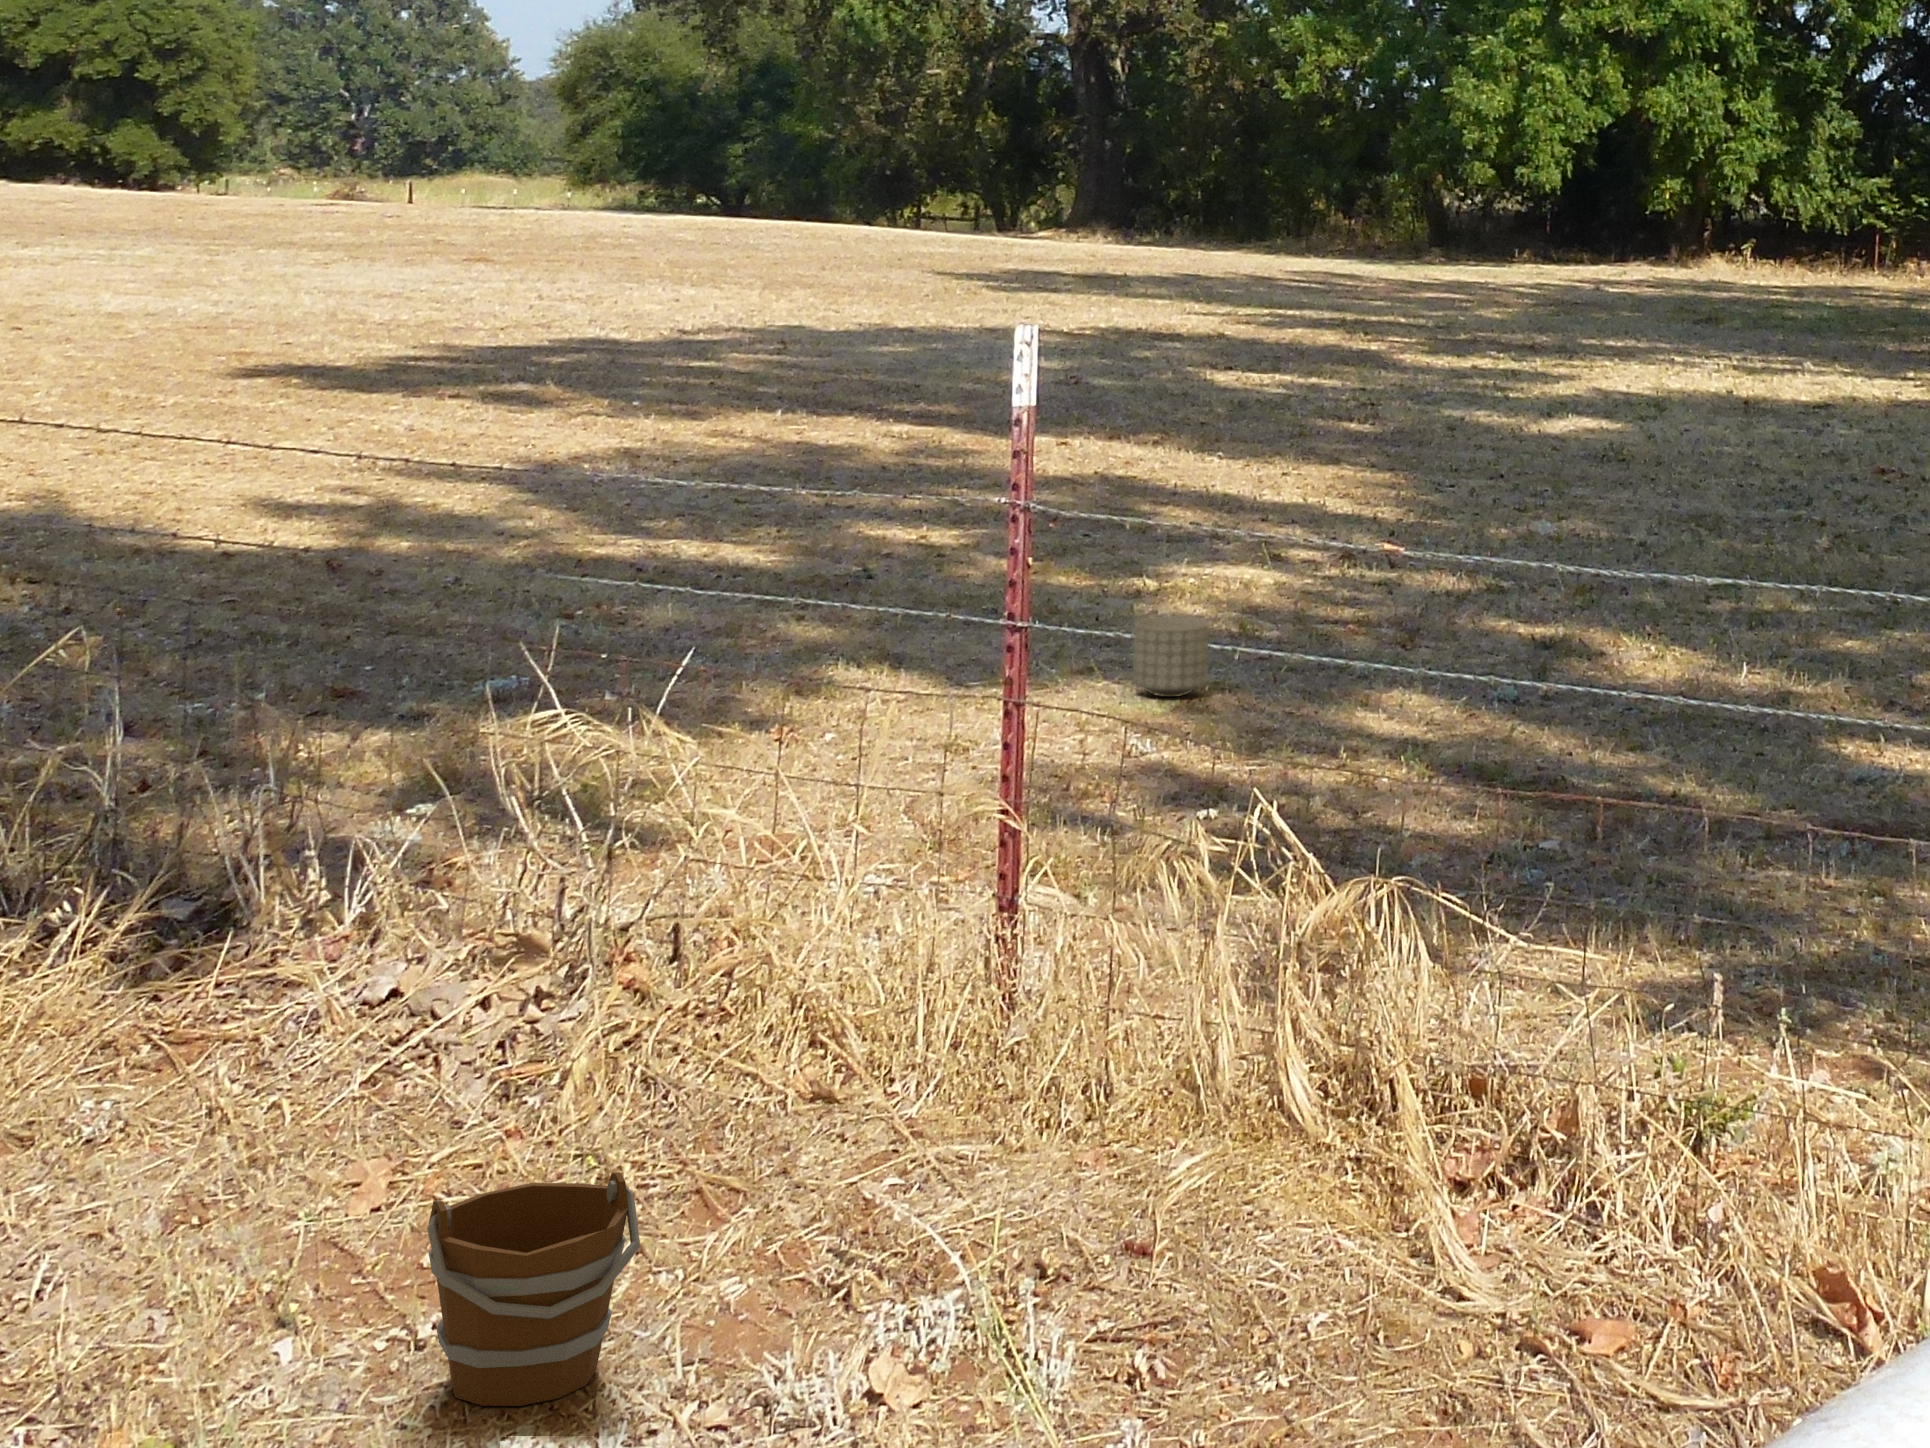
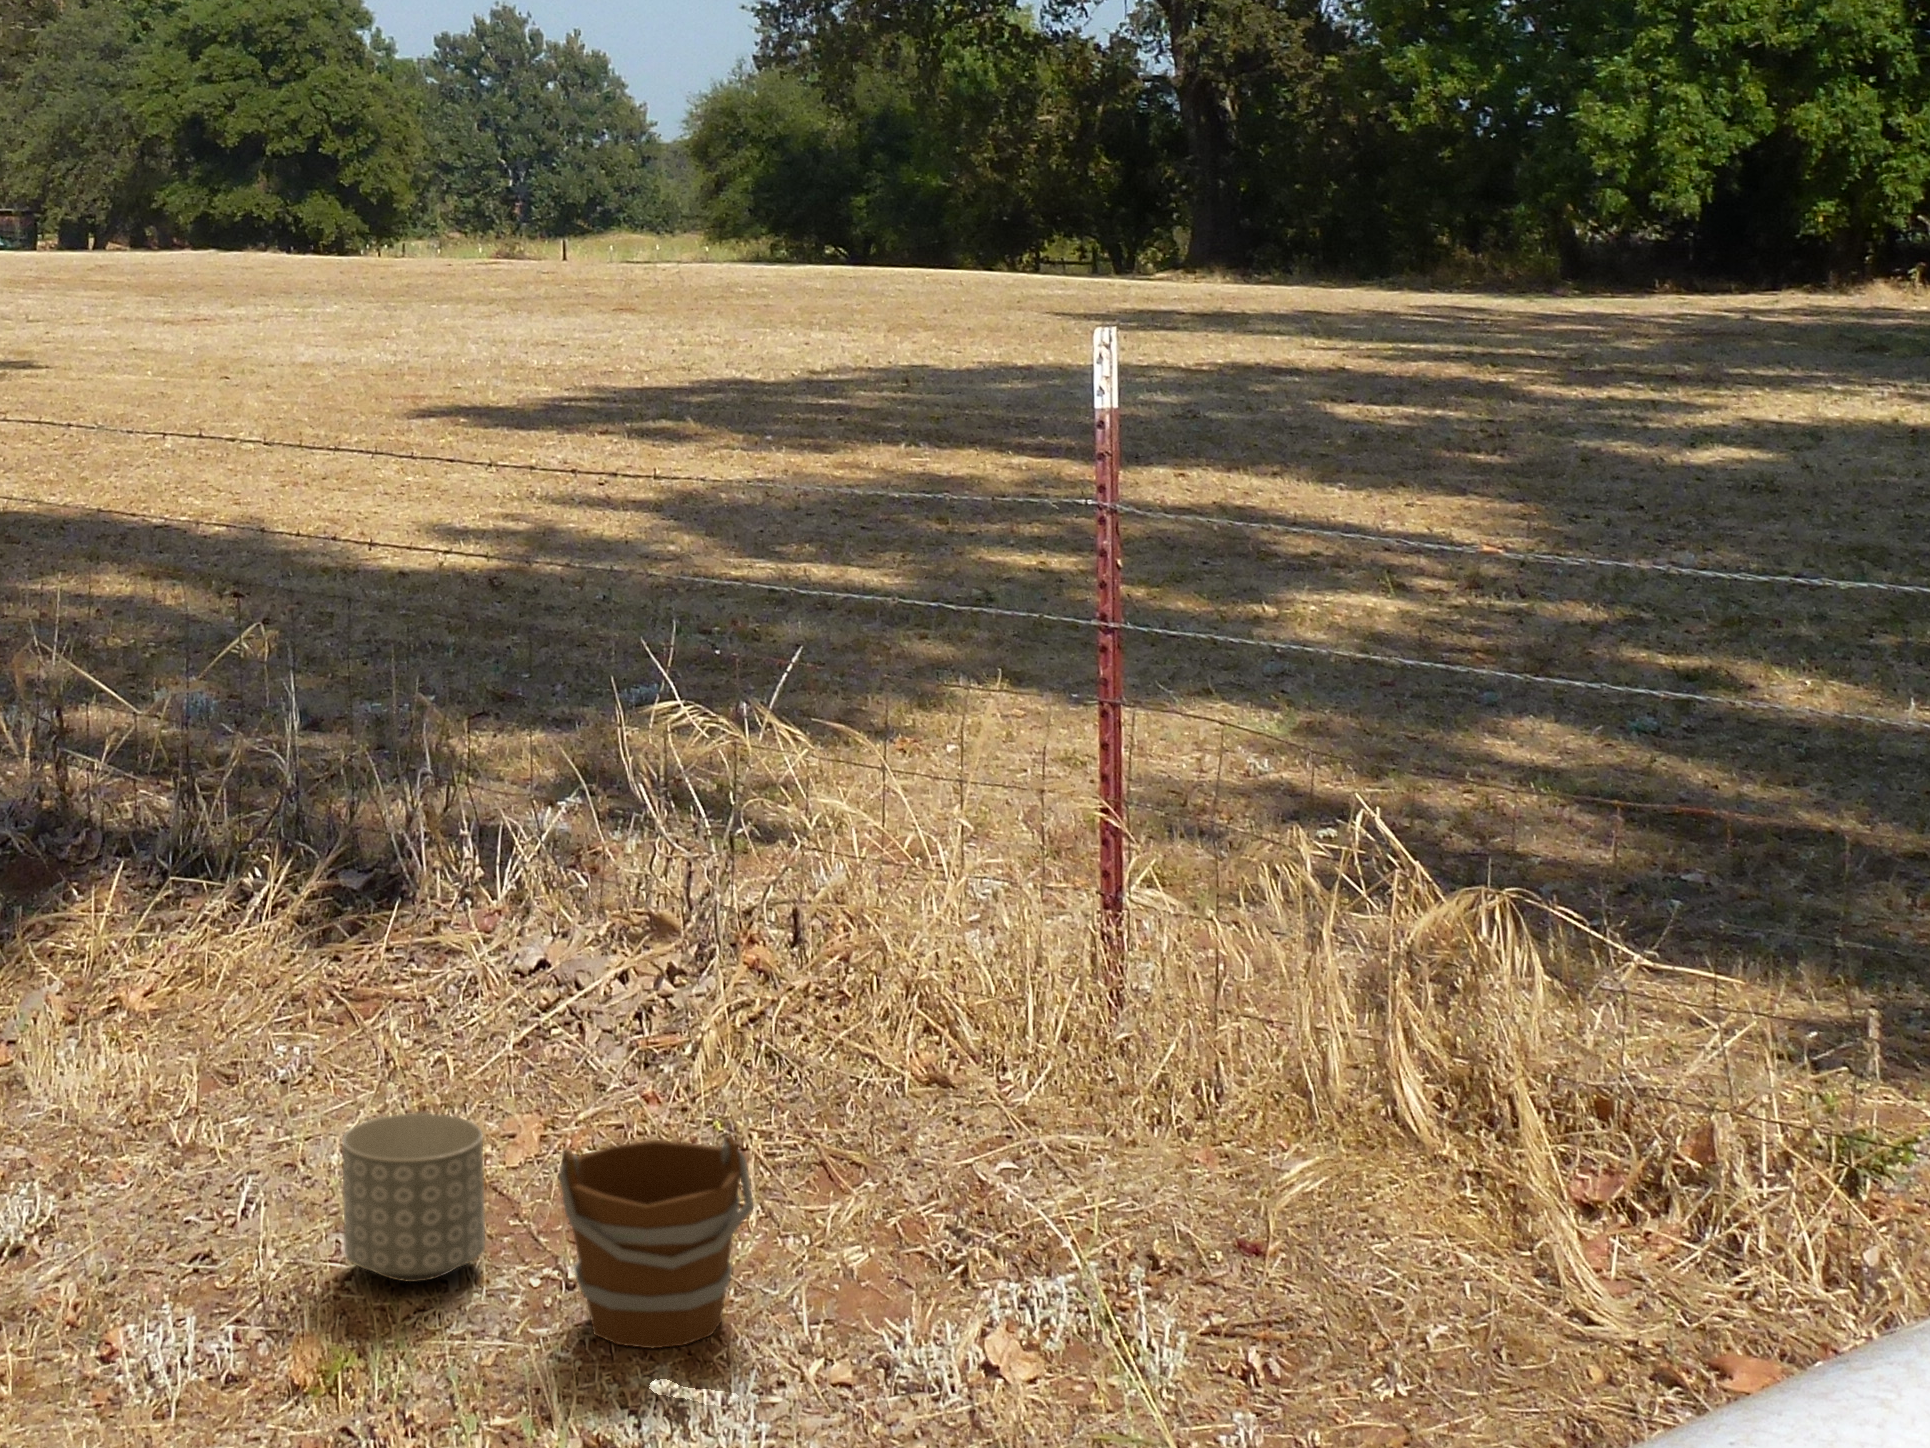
planter: present [1133,617,1209,697] -> present [342,1113,485,1282]

